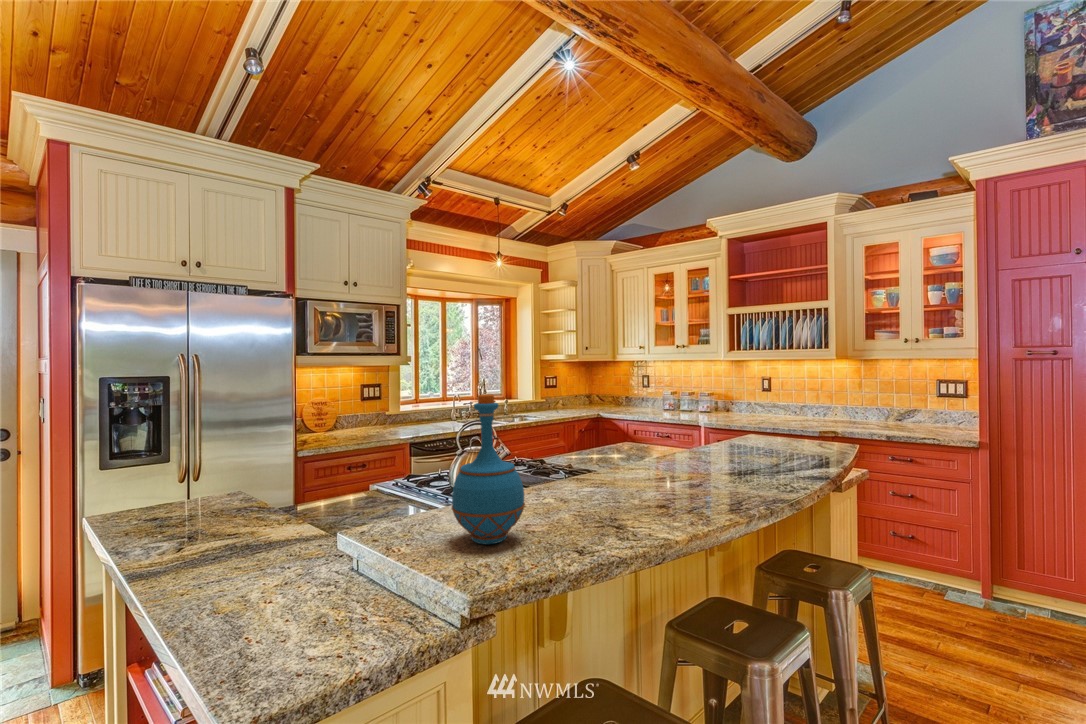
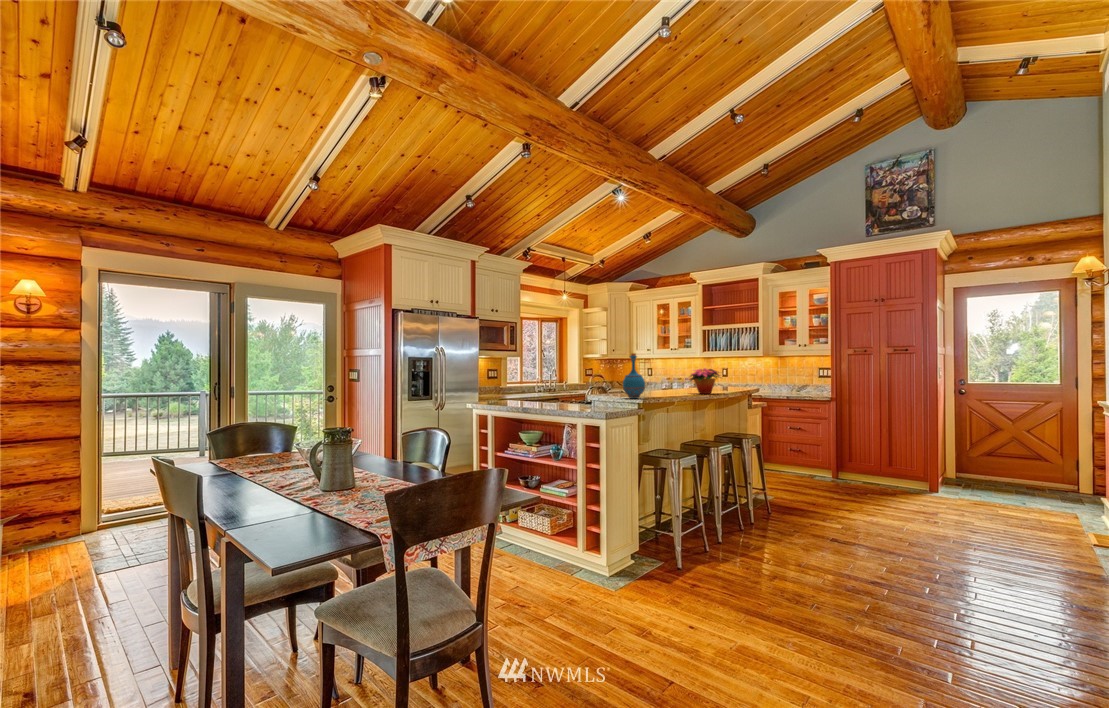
flower arrangement: none [676,409,779,477] -> present [690,368,720,394]

